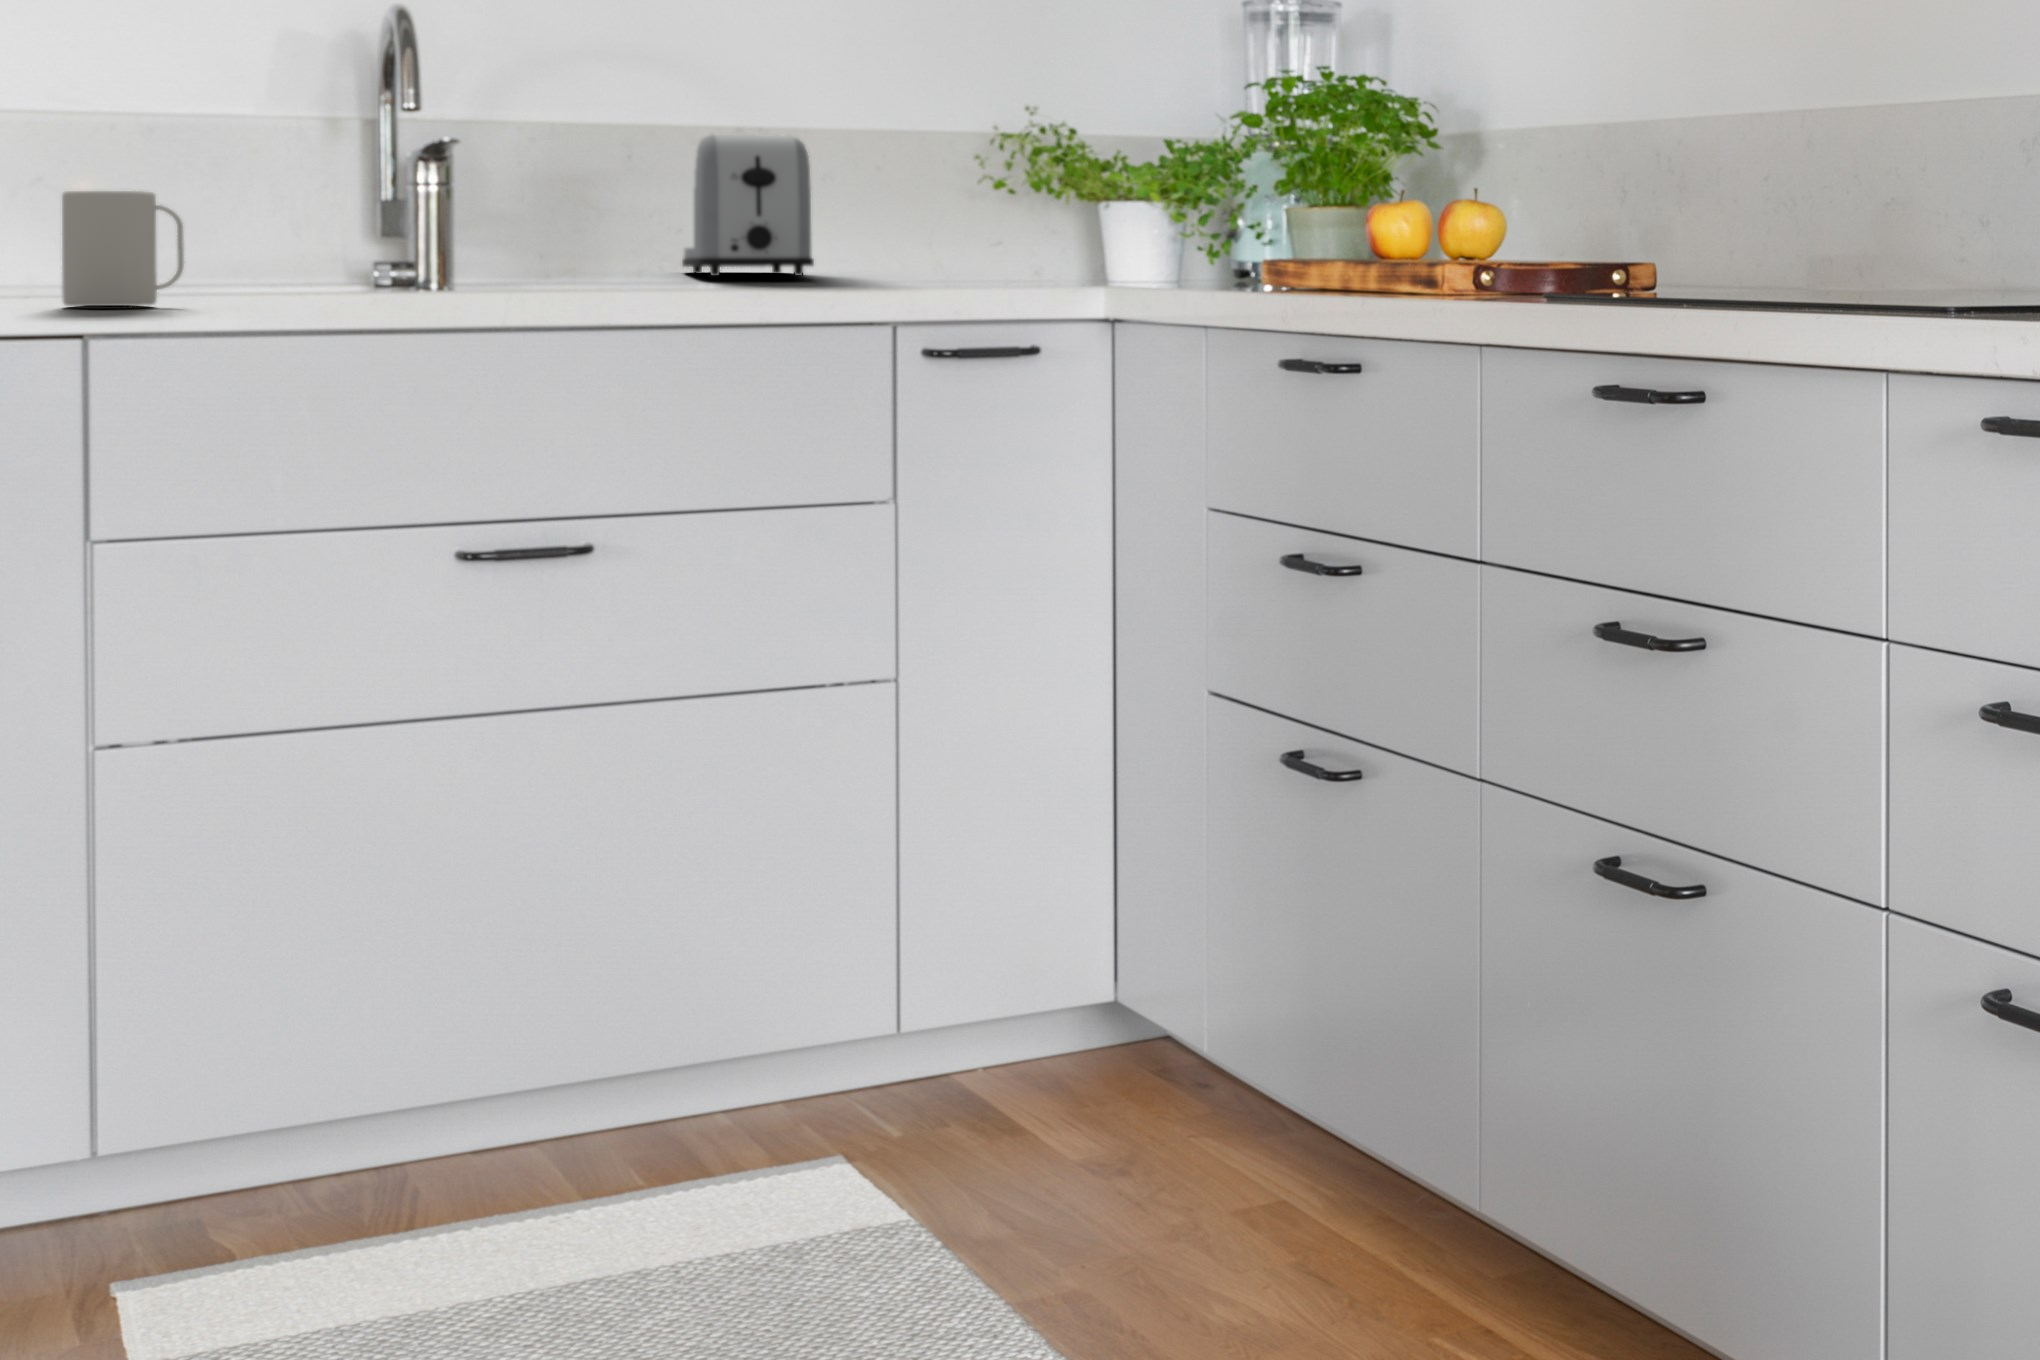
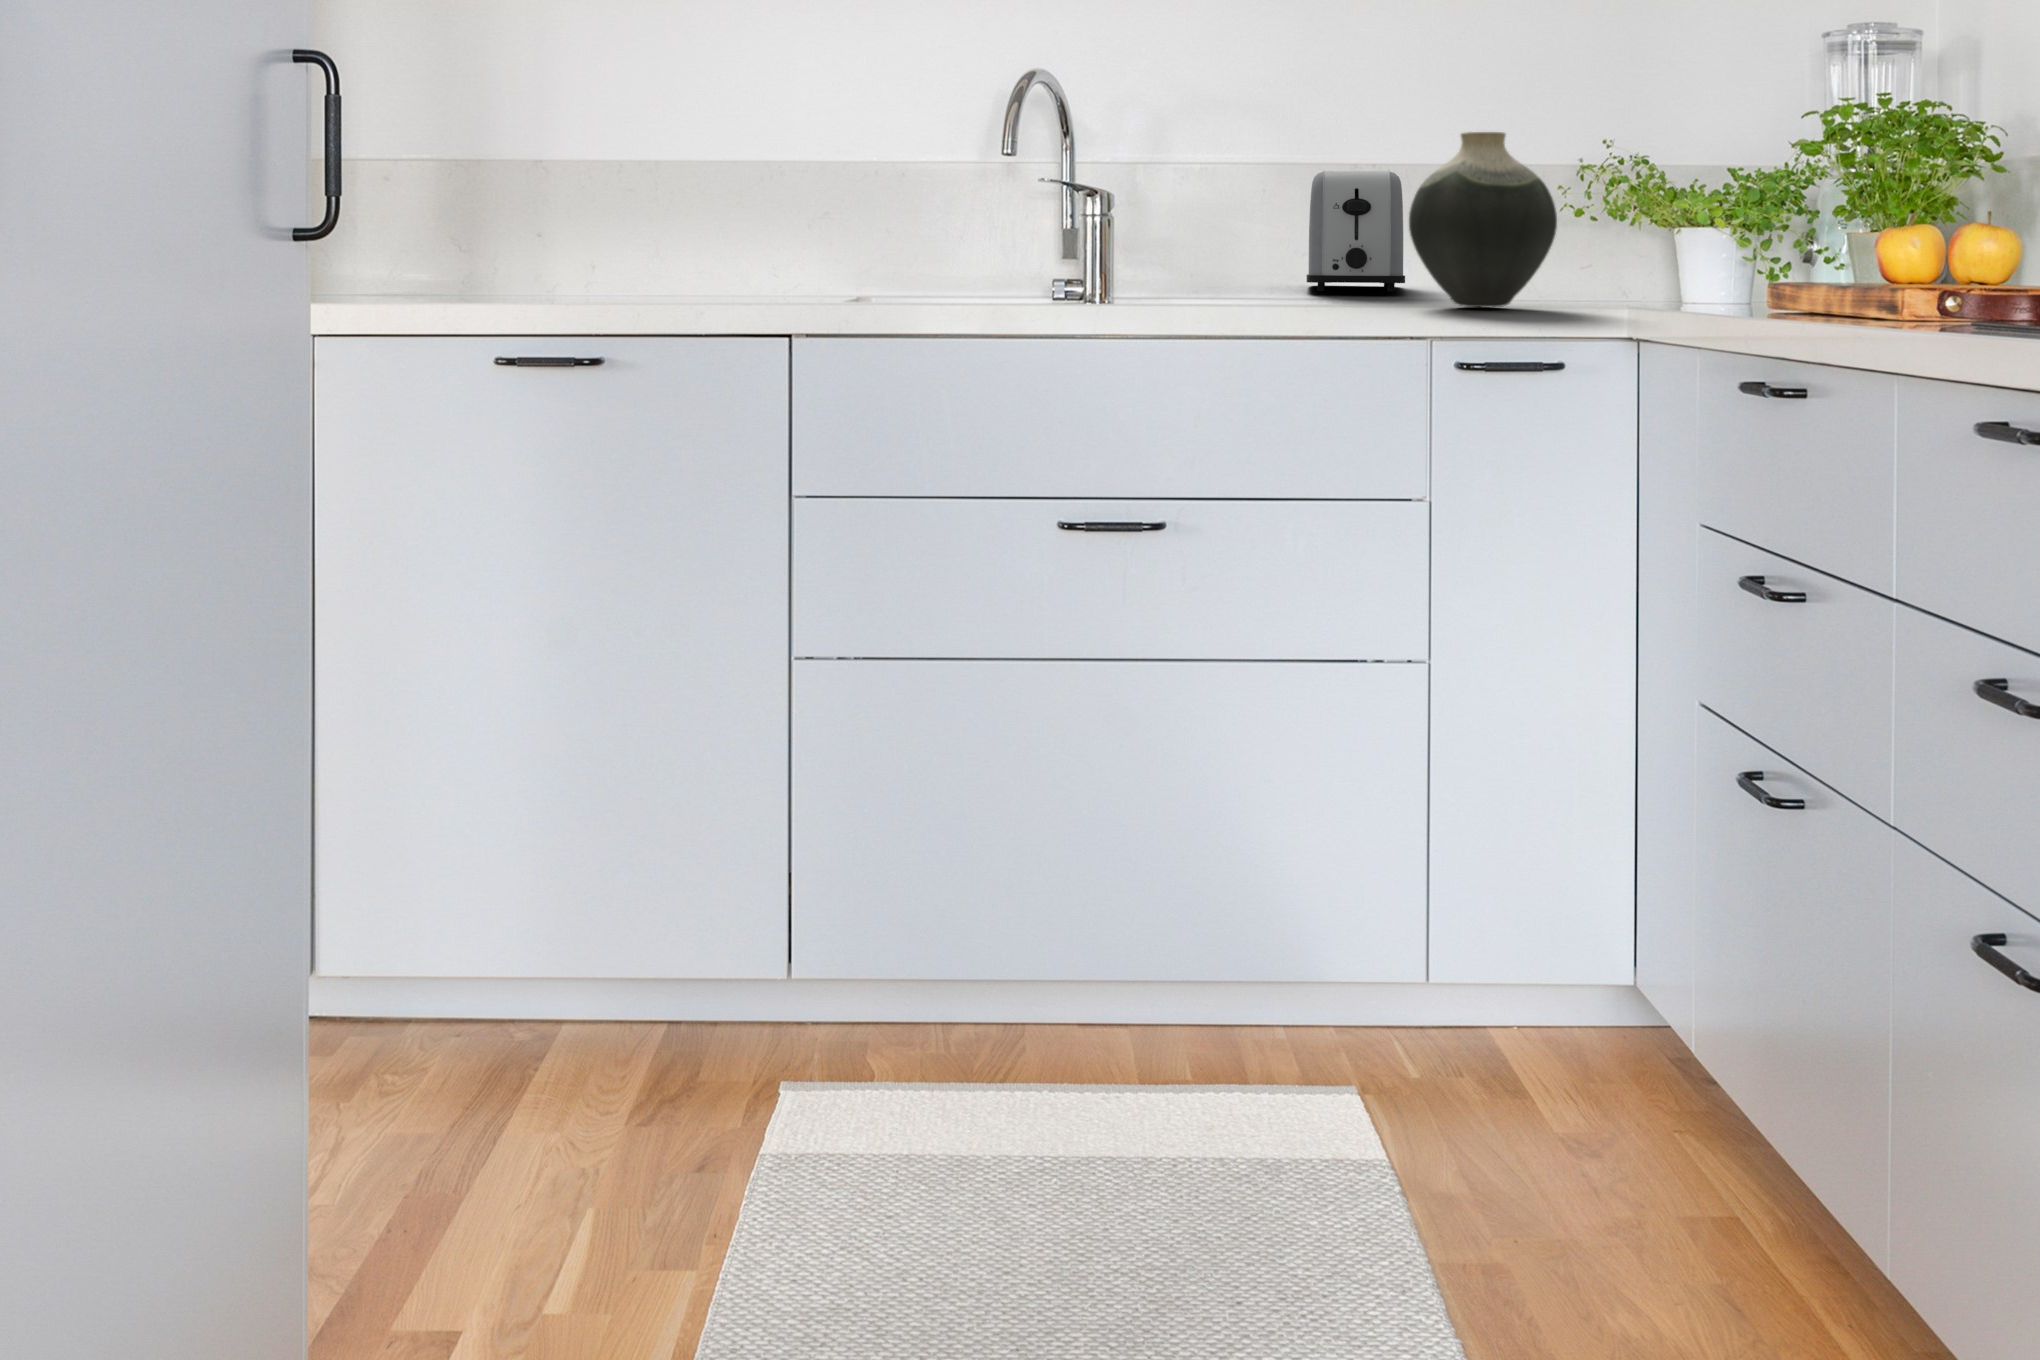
vase: none [841,95,1005,289] -> present [1409,132,1557,307]
mug: present [62,191,184,306] -> none [786,224,868,312]

